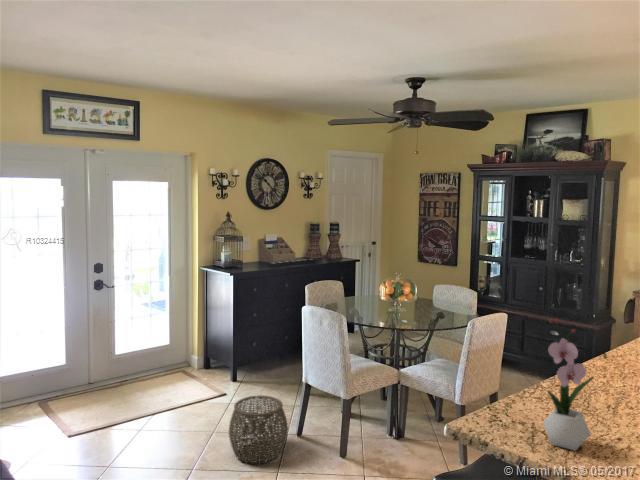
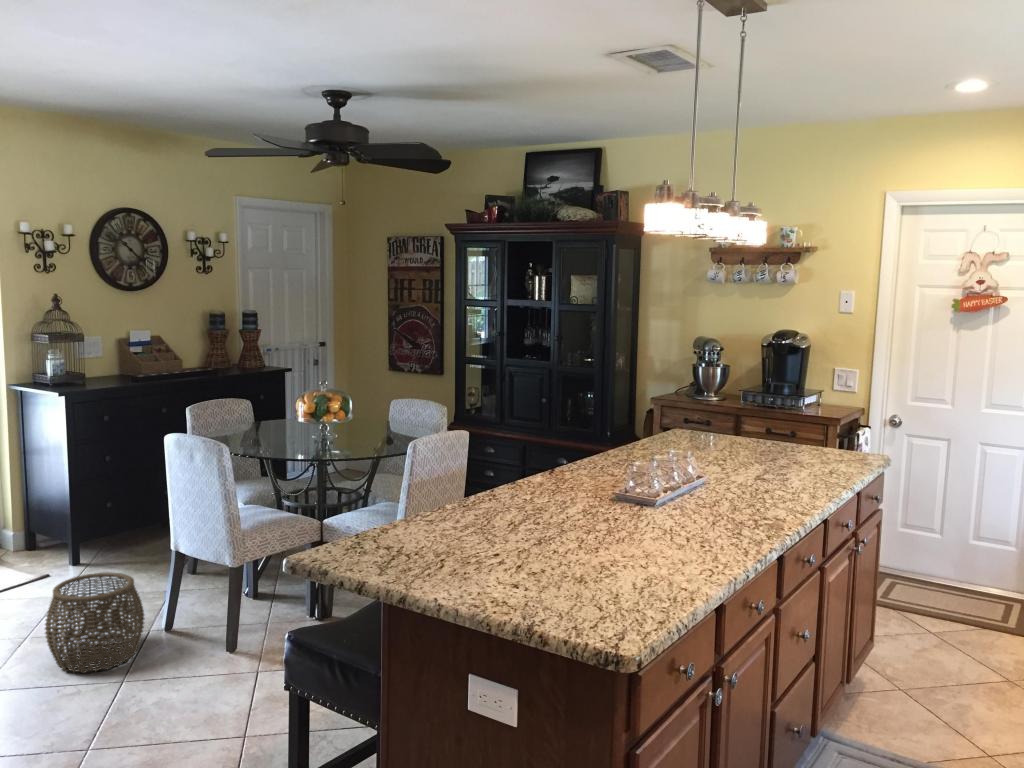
flower arrangement: present [543,319,593,450] -> none [386,407,450,564]

